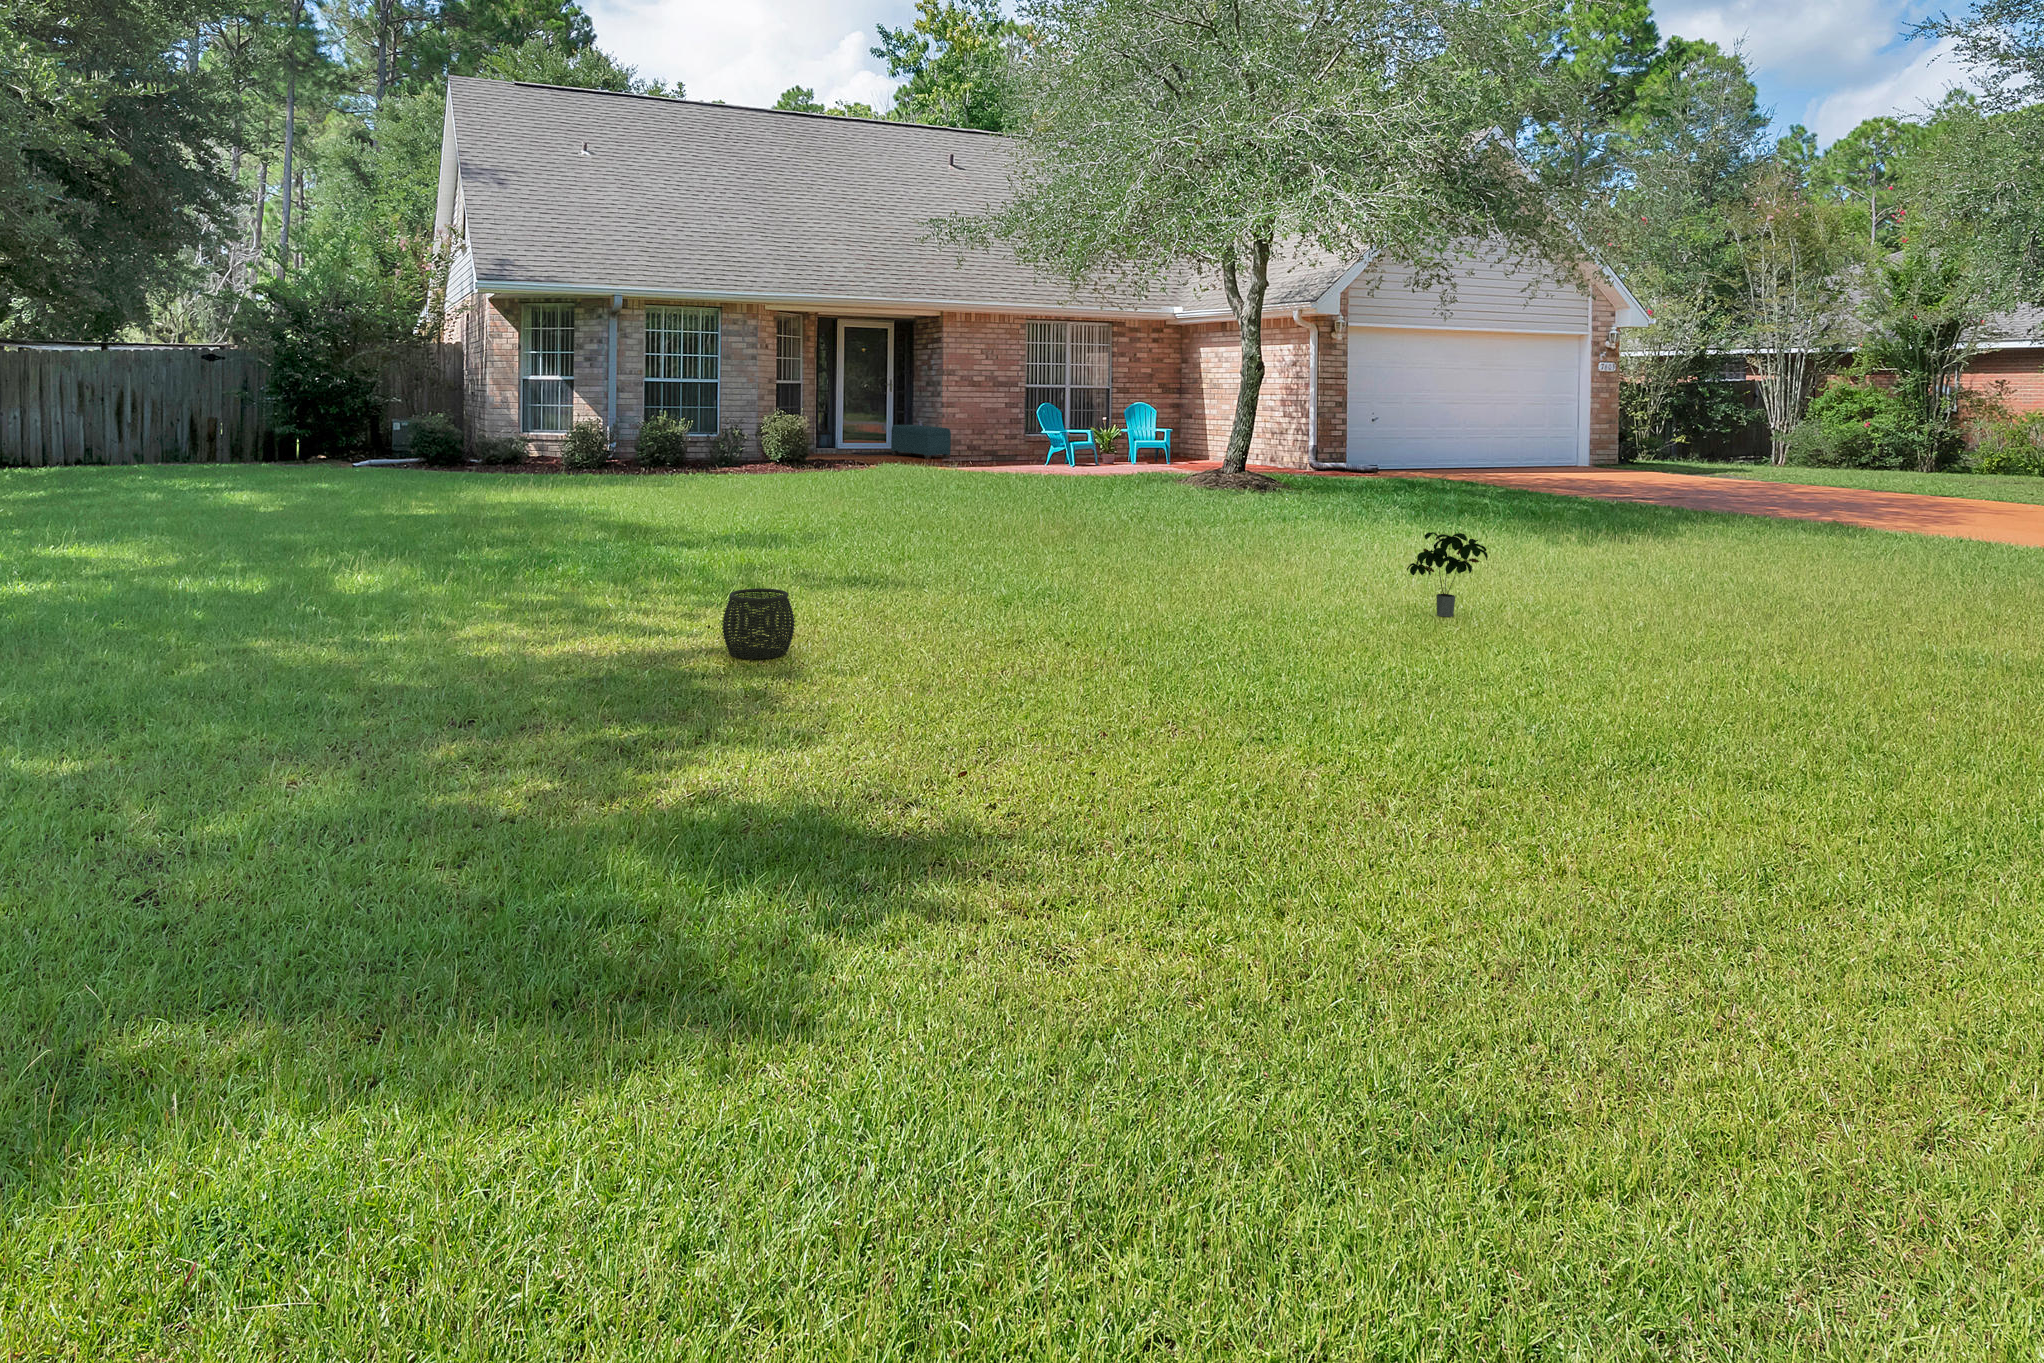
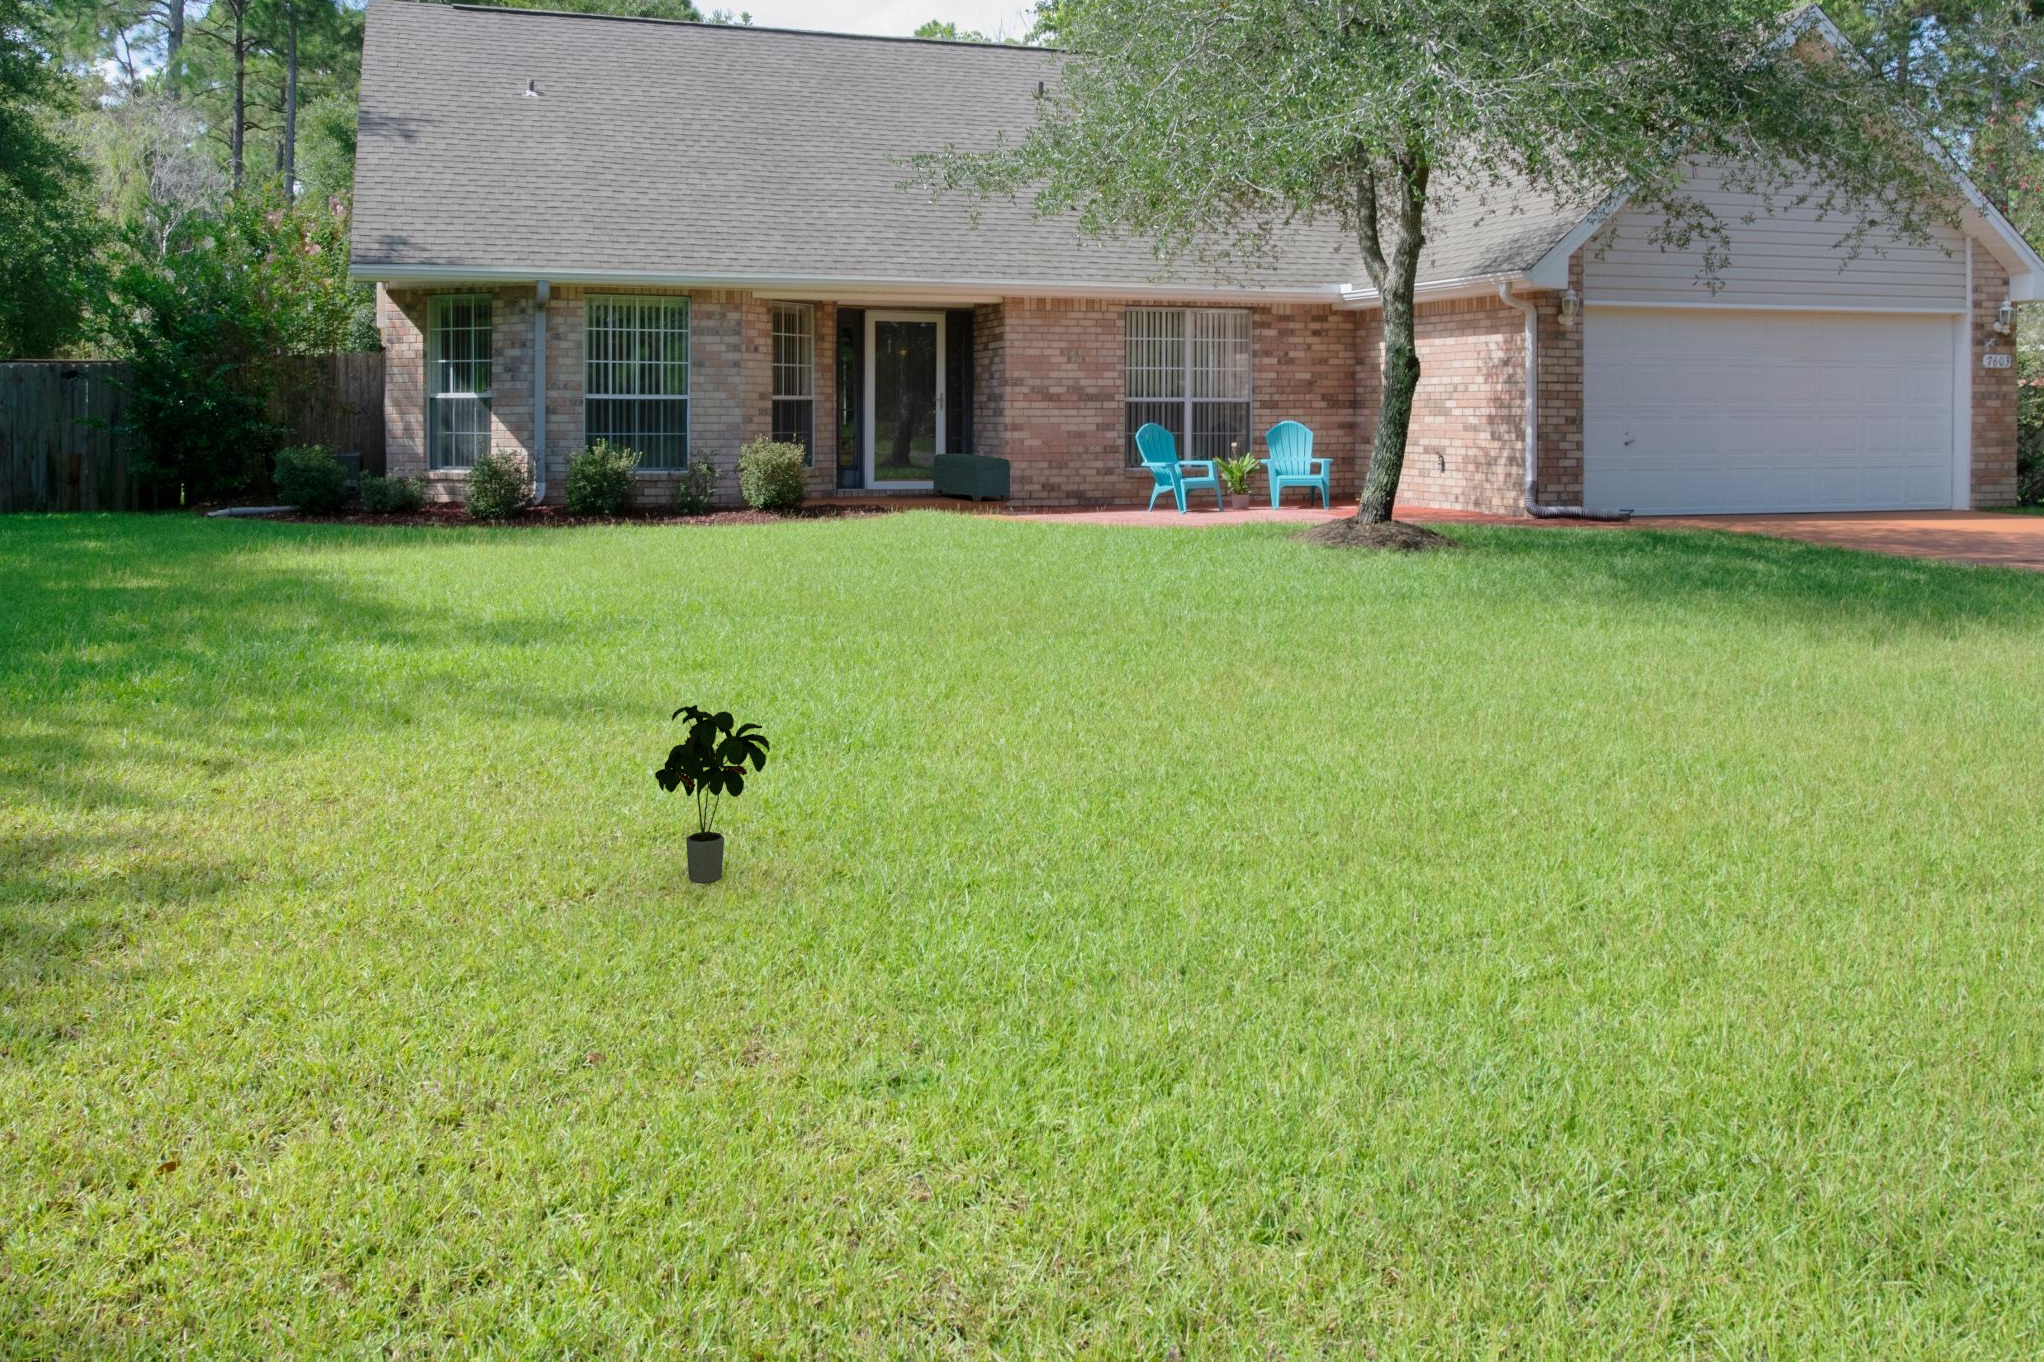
potted plant: present [1407,532,1488,617] -> present [655,705,770,883]
woven basket: present [722,588,795,660] -> none [39,811,194,958]

